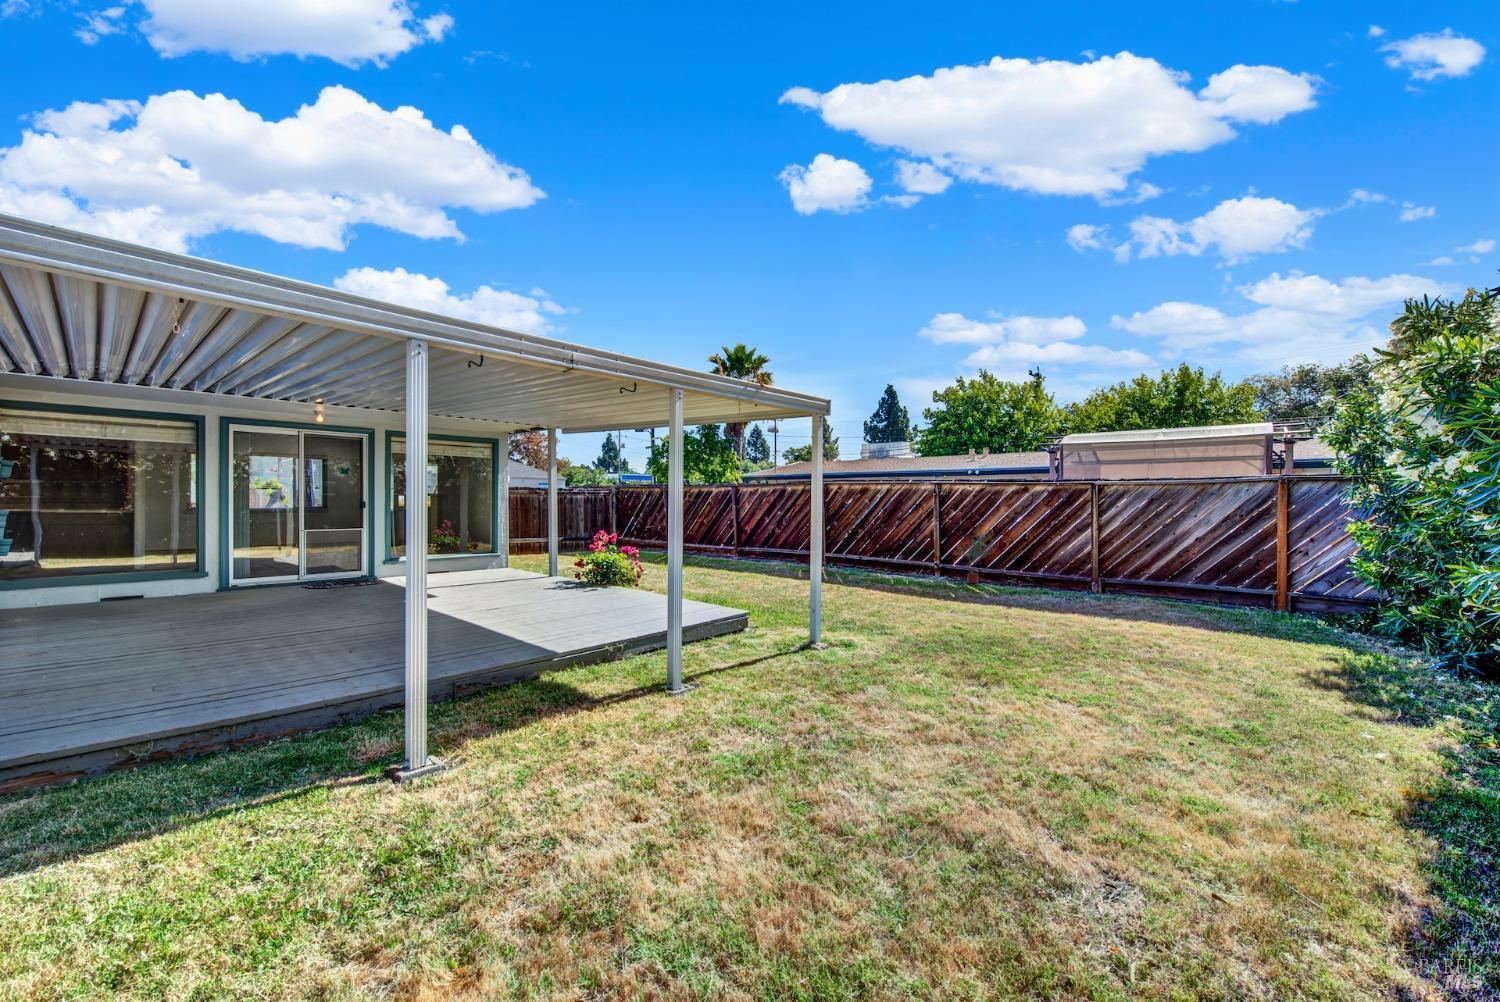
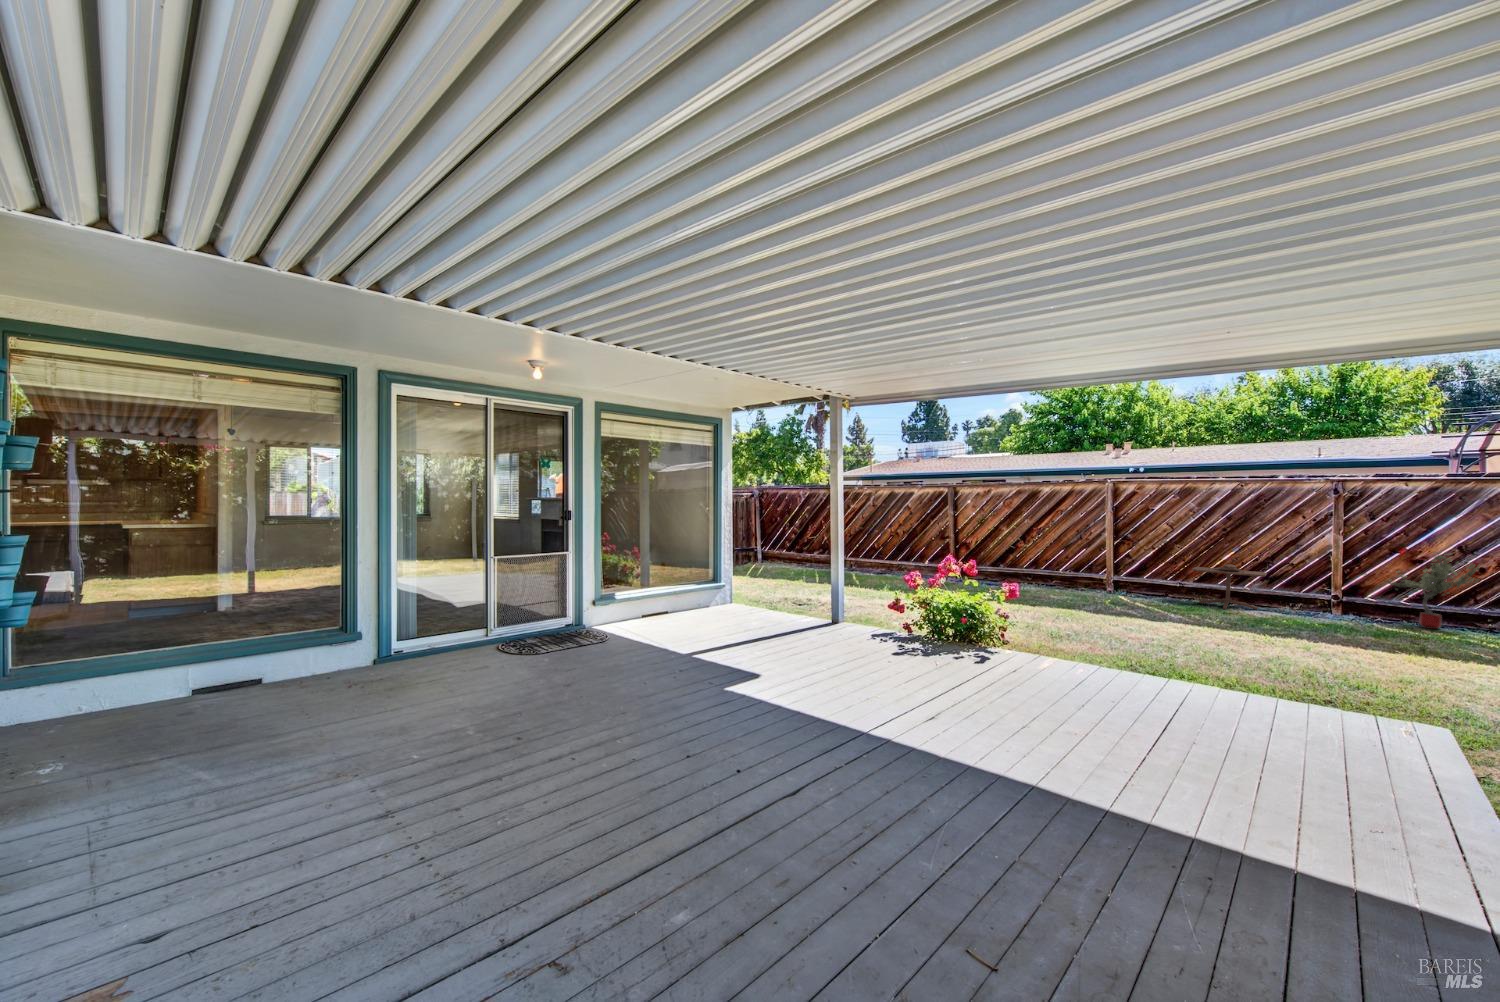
side table: none [854,543,898,575] -> present [1192,564,1267,610]

